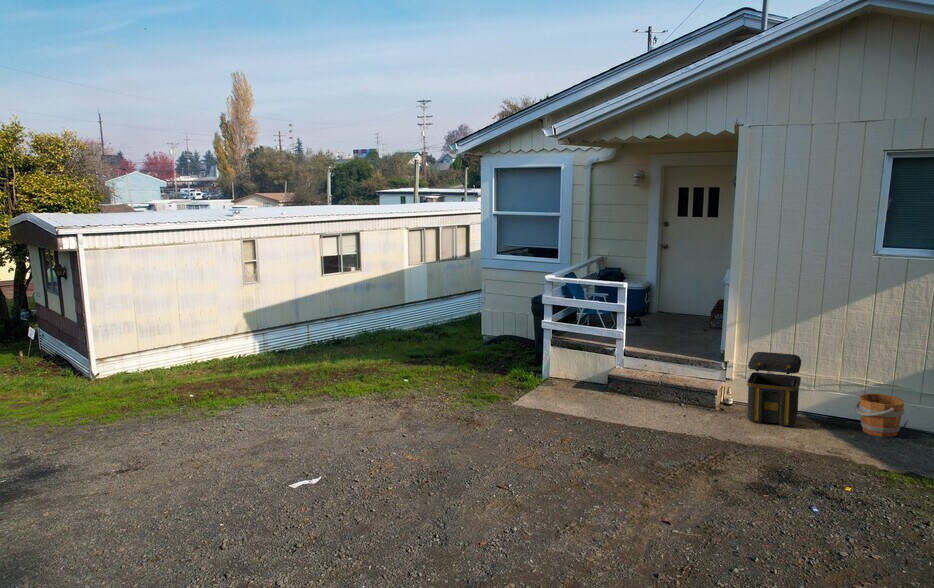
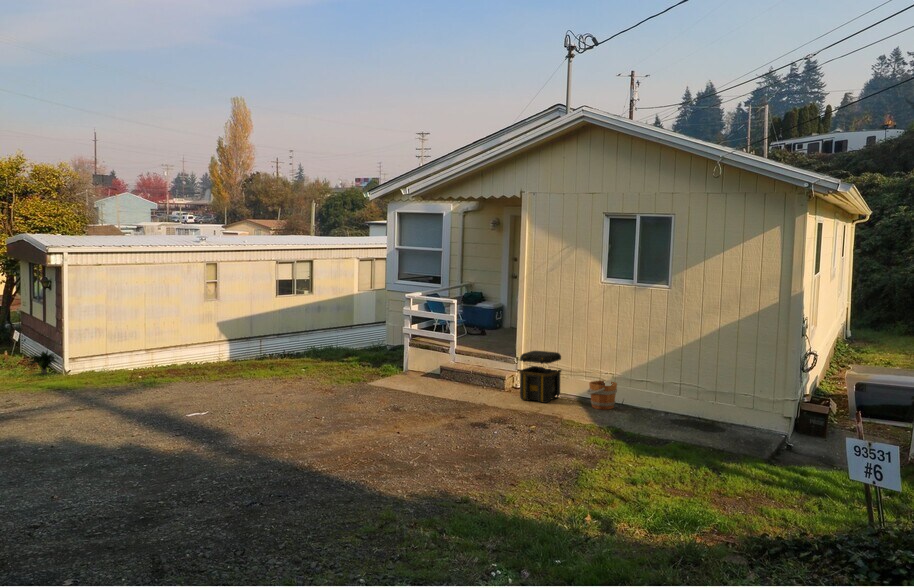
potted plant: none [42,351,86,381] -> present [31,351,59,374]

